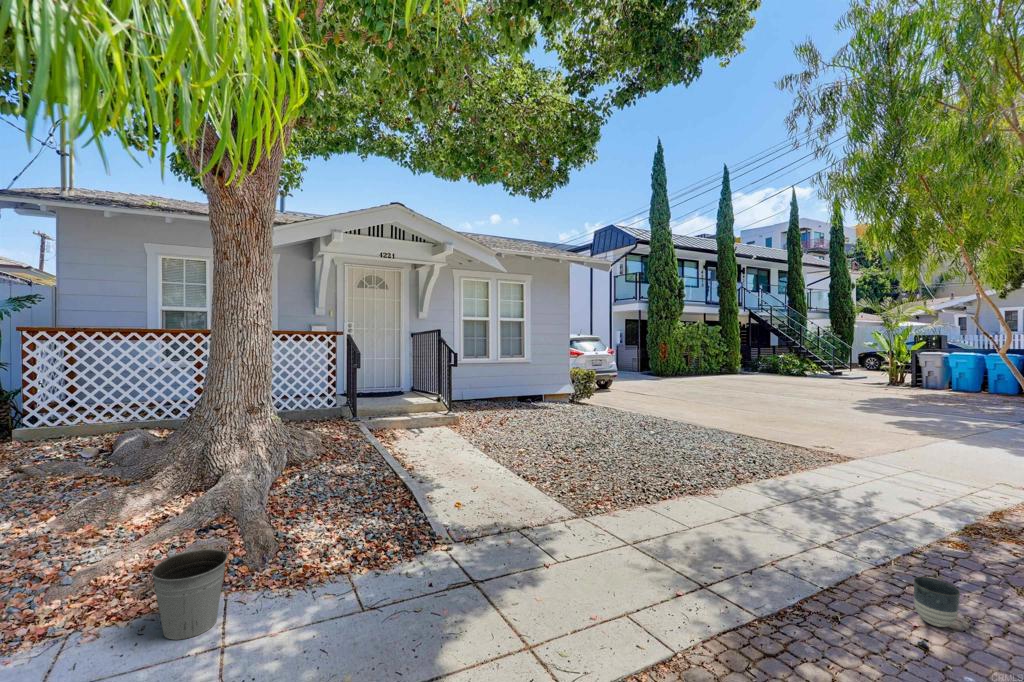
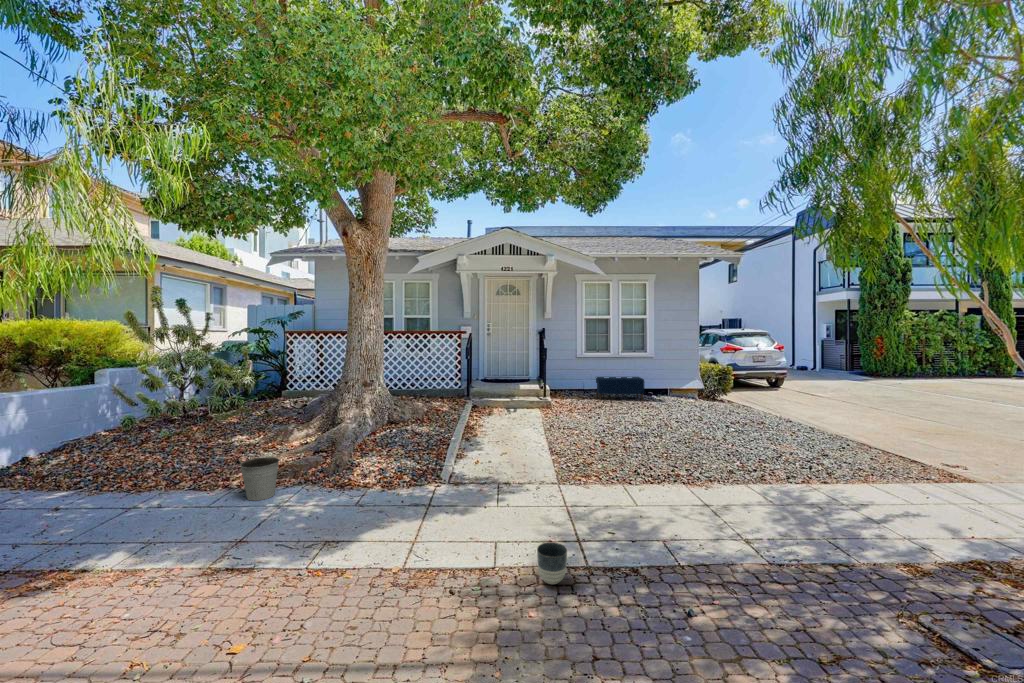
bench: none [477,384,531,412] -> present [596,377,645,400]
planter: present [913,577,960,627] -> present [537,542,567,584]

